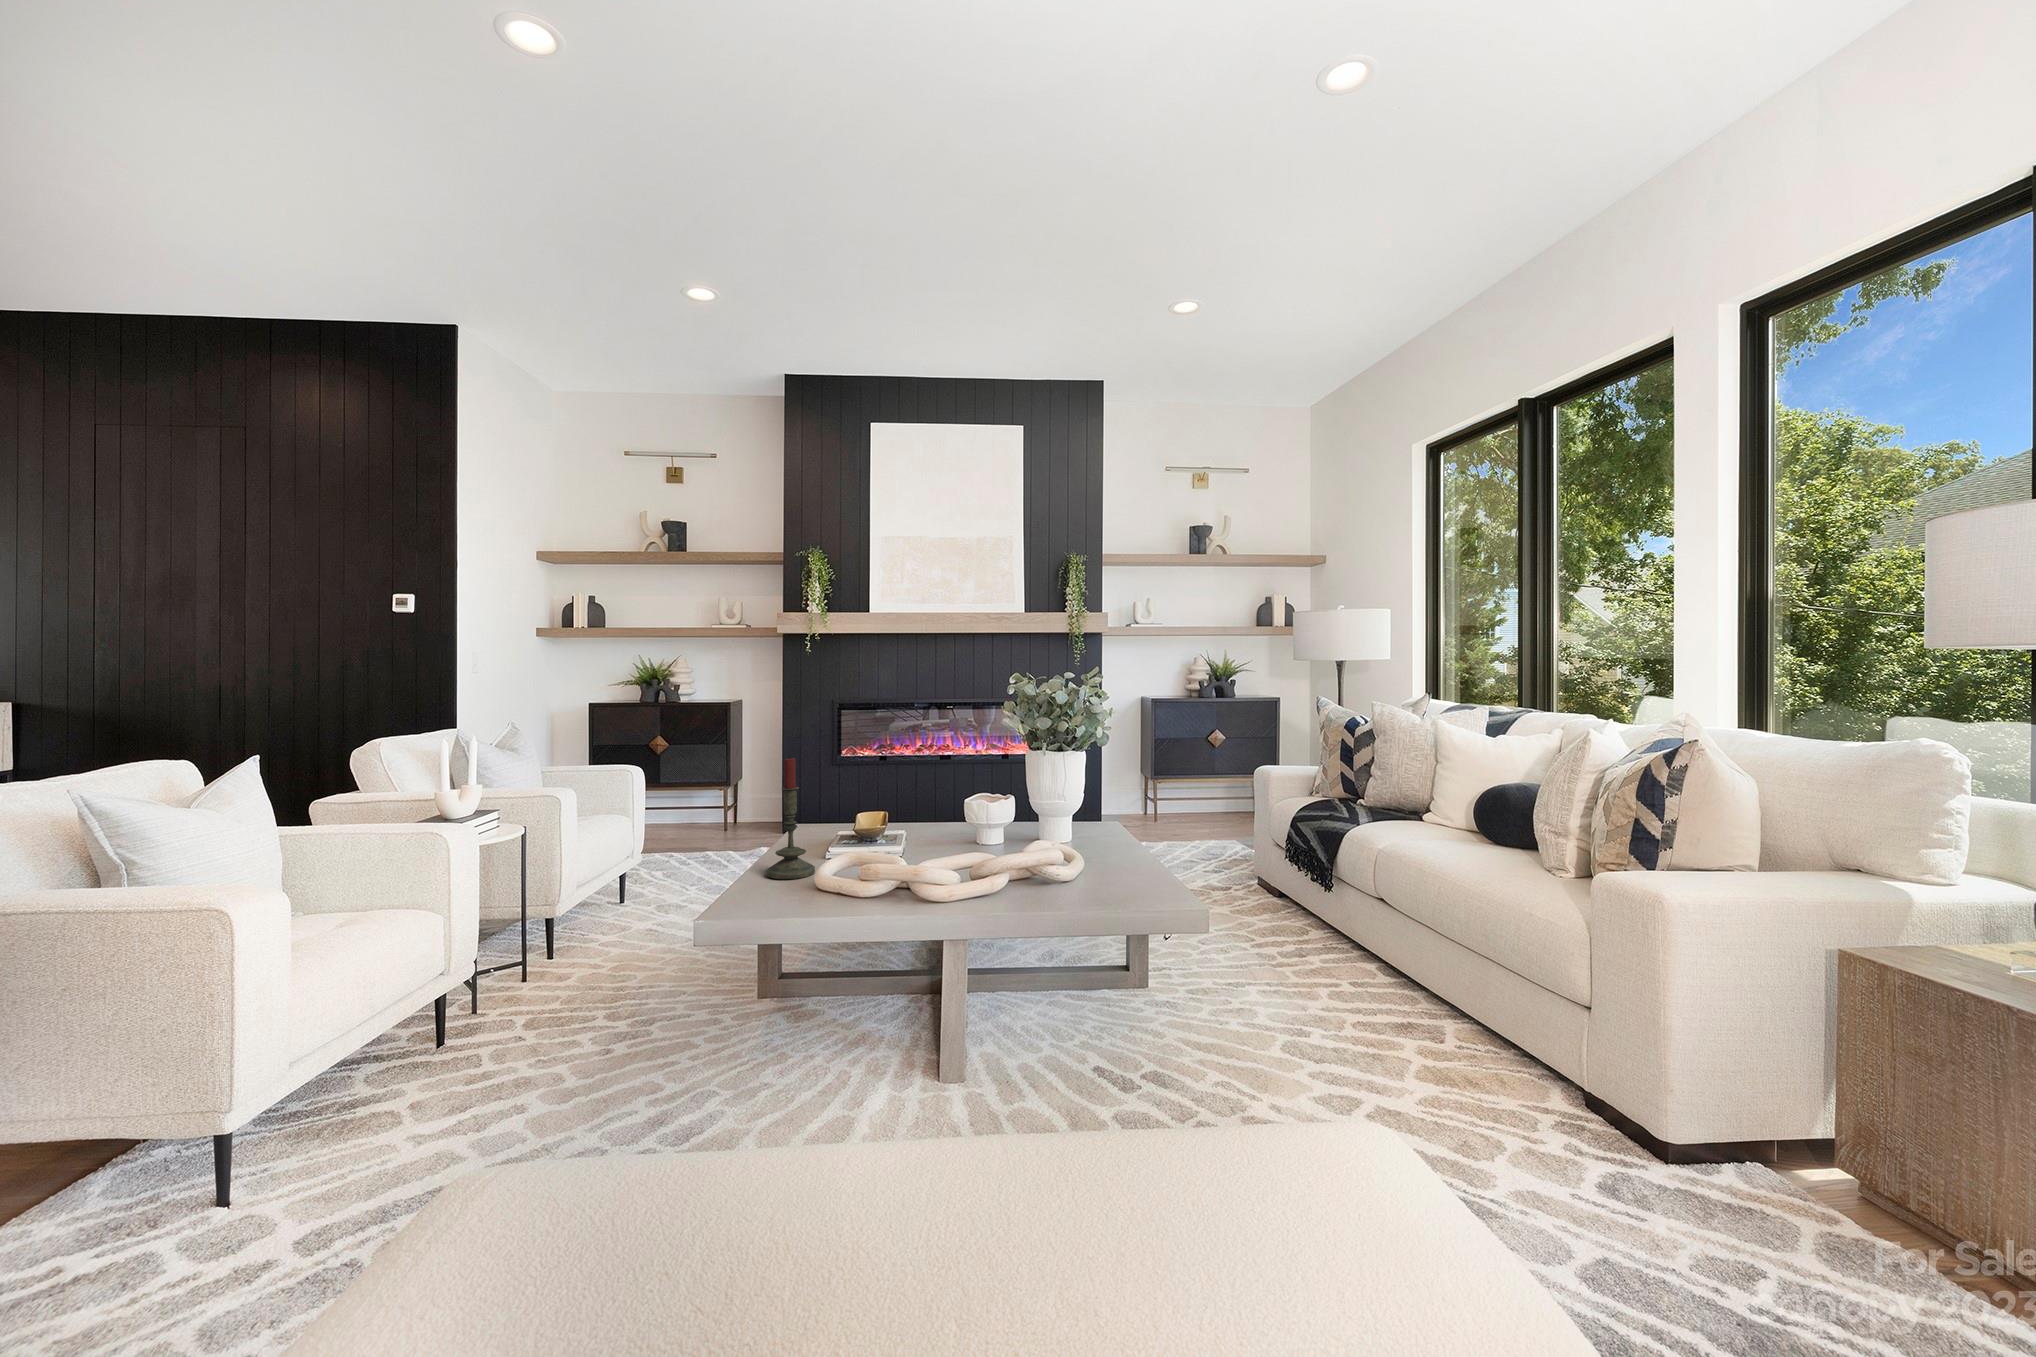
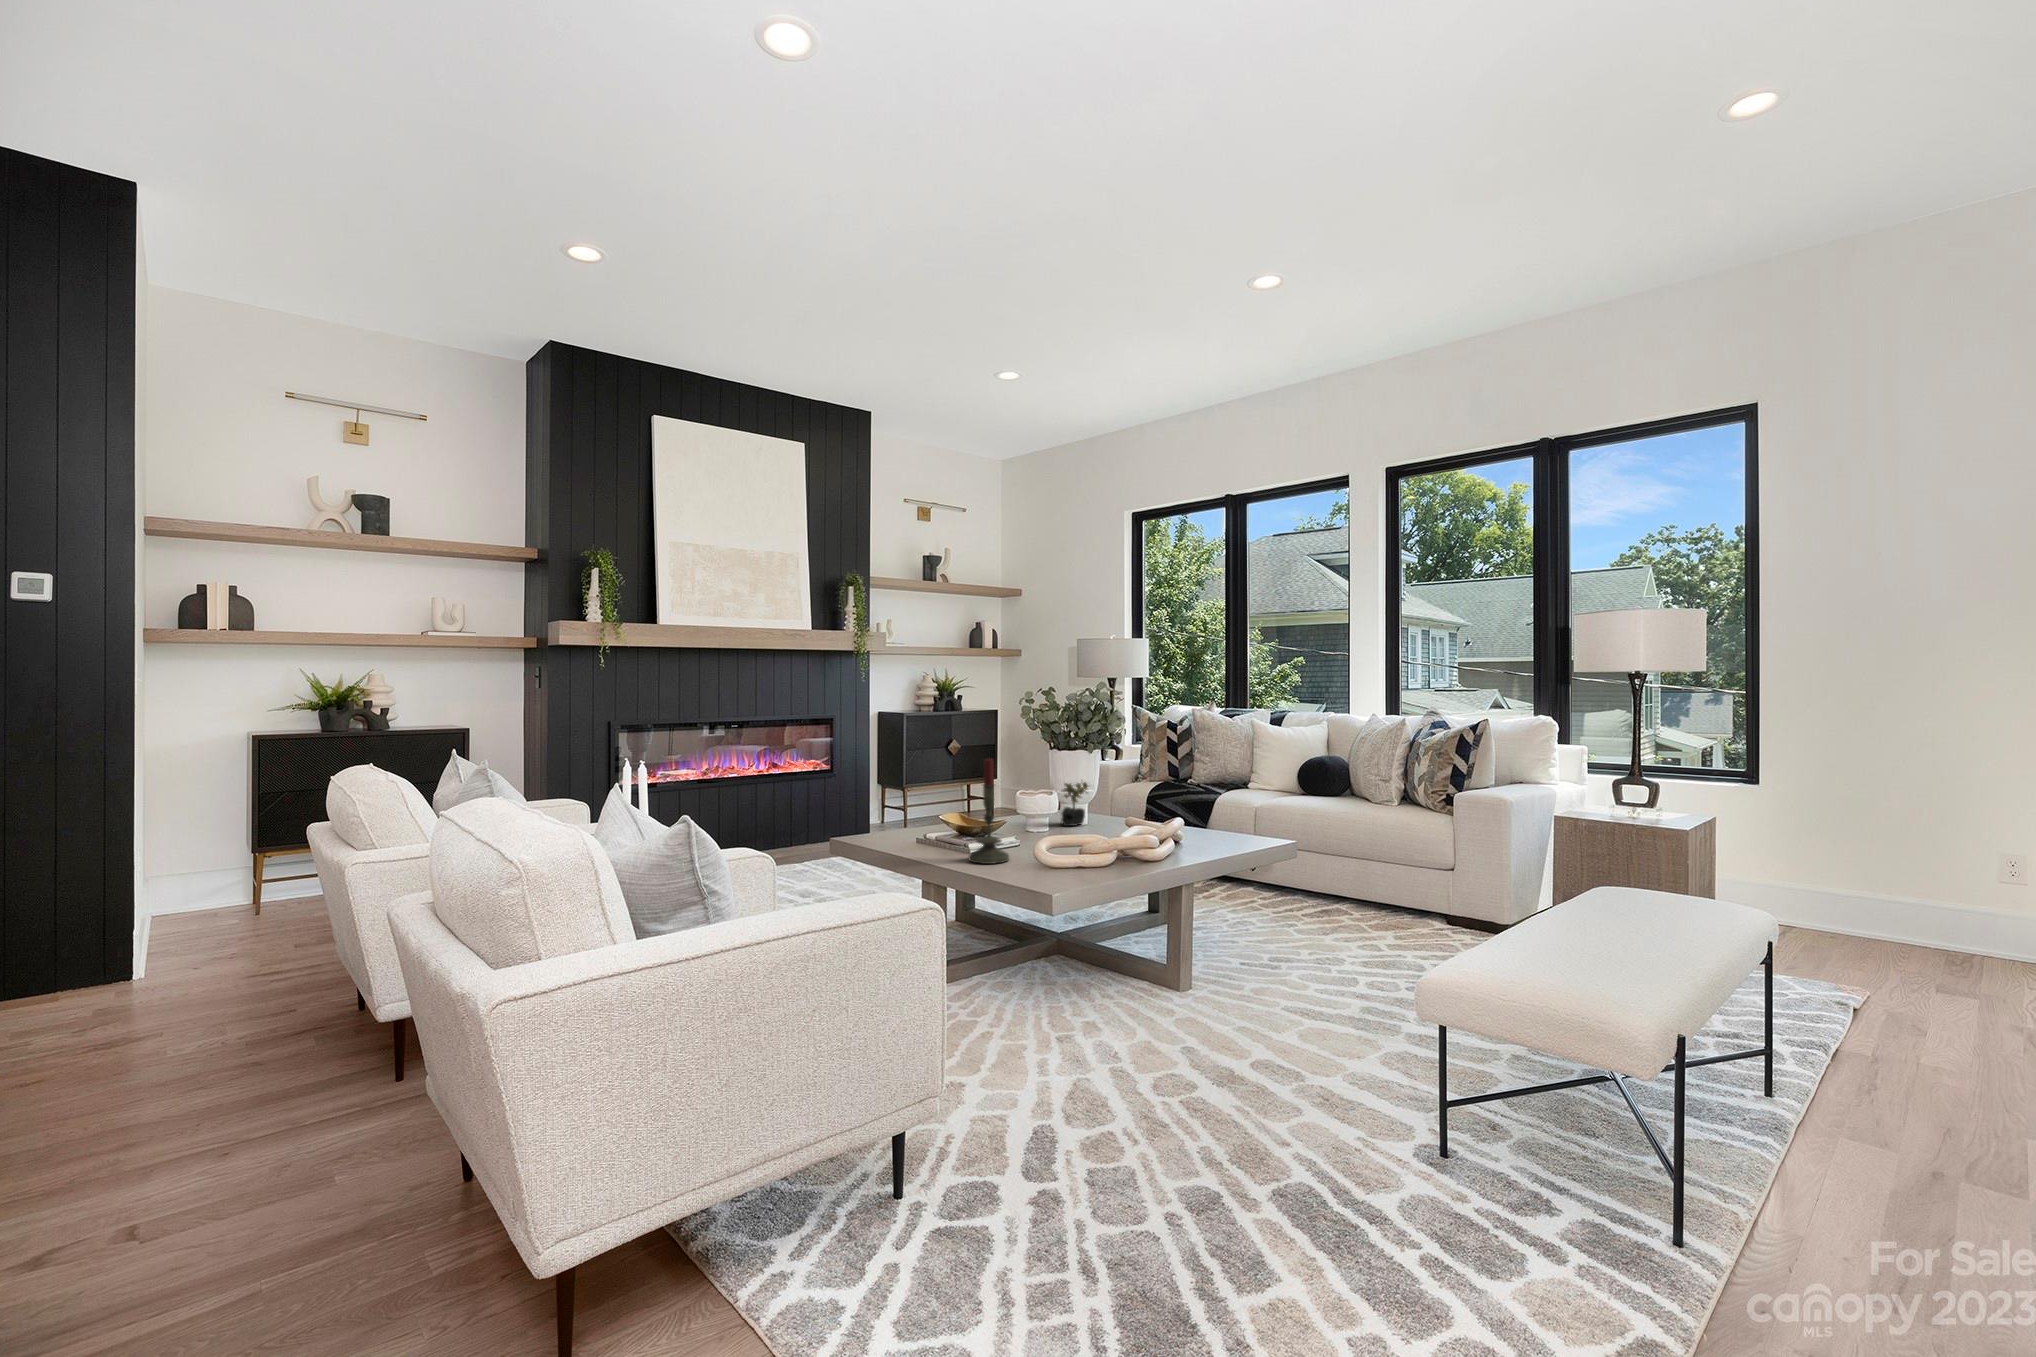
succulent plant: none [984,789,1031,845] -> present [1061,782,1088,826]

